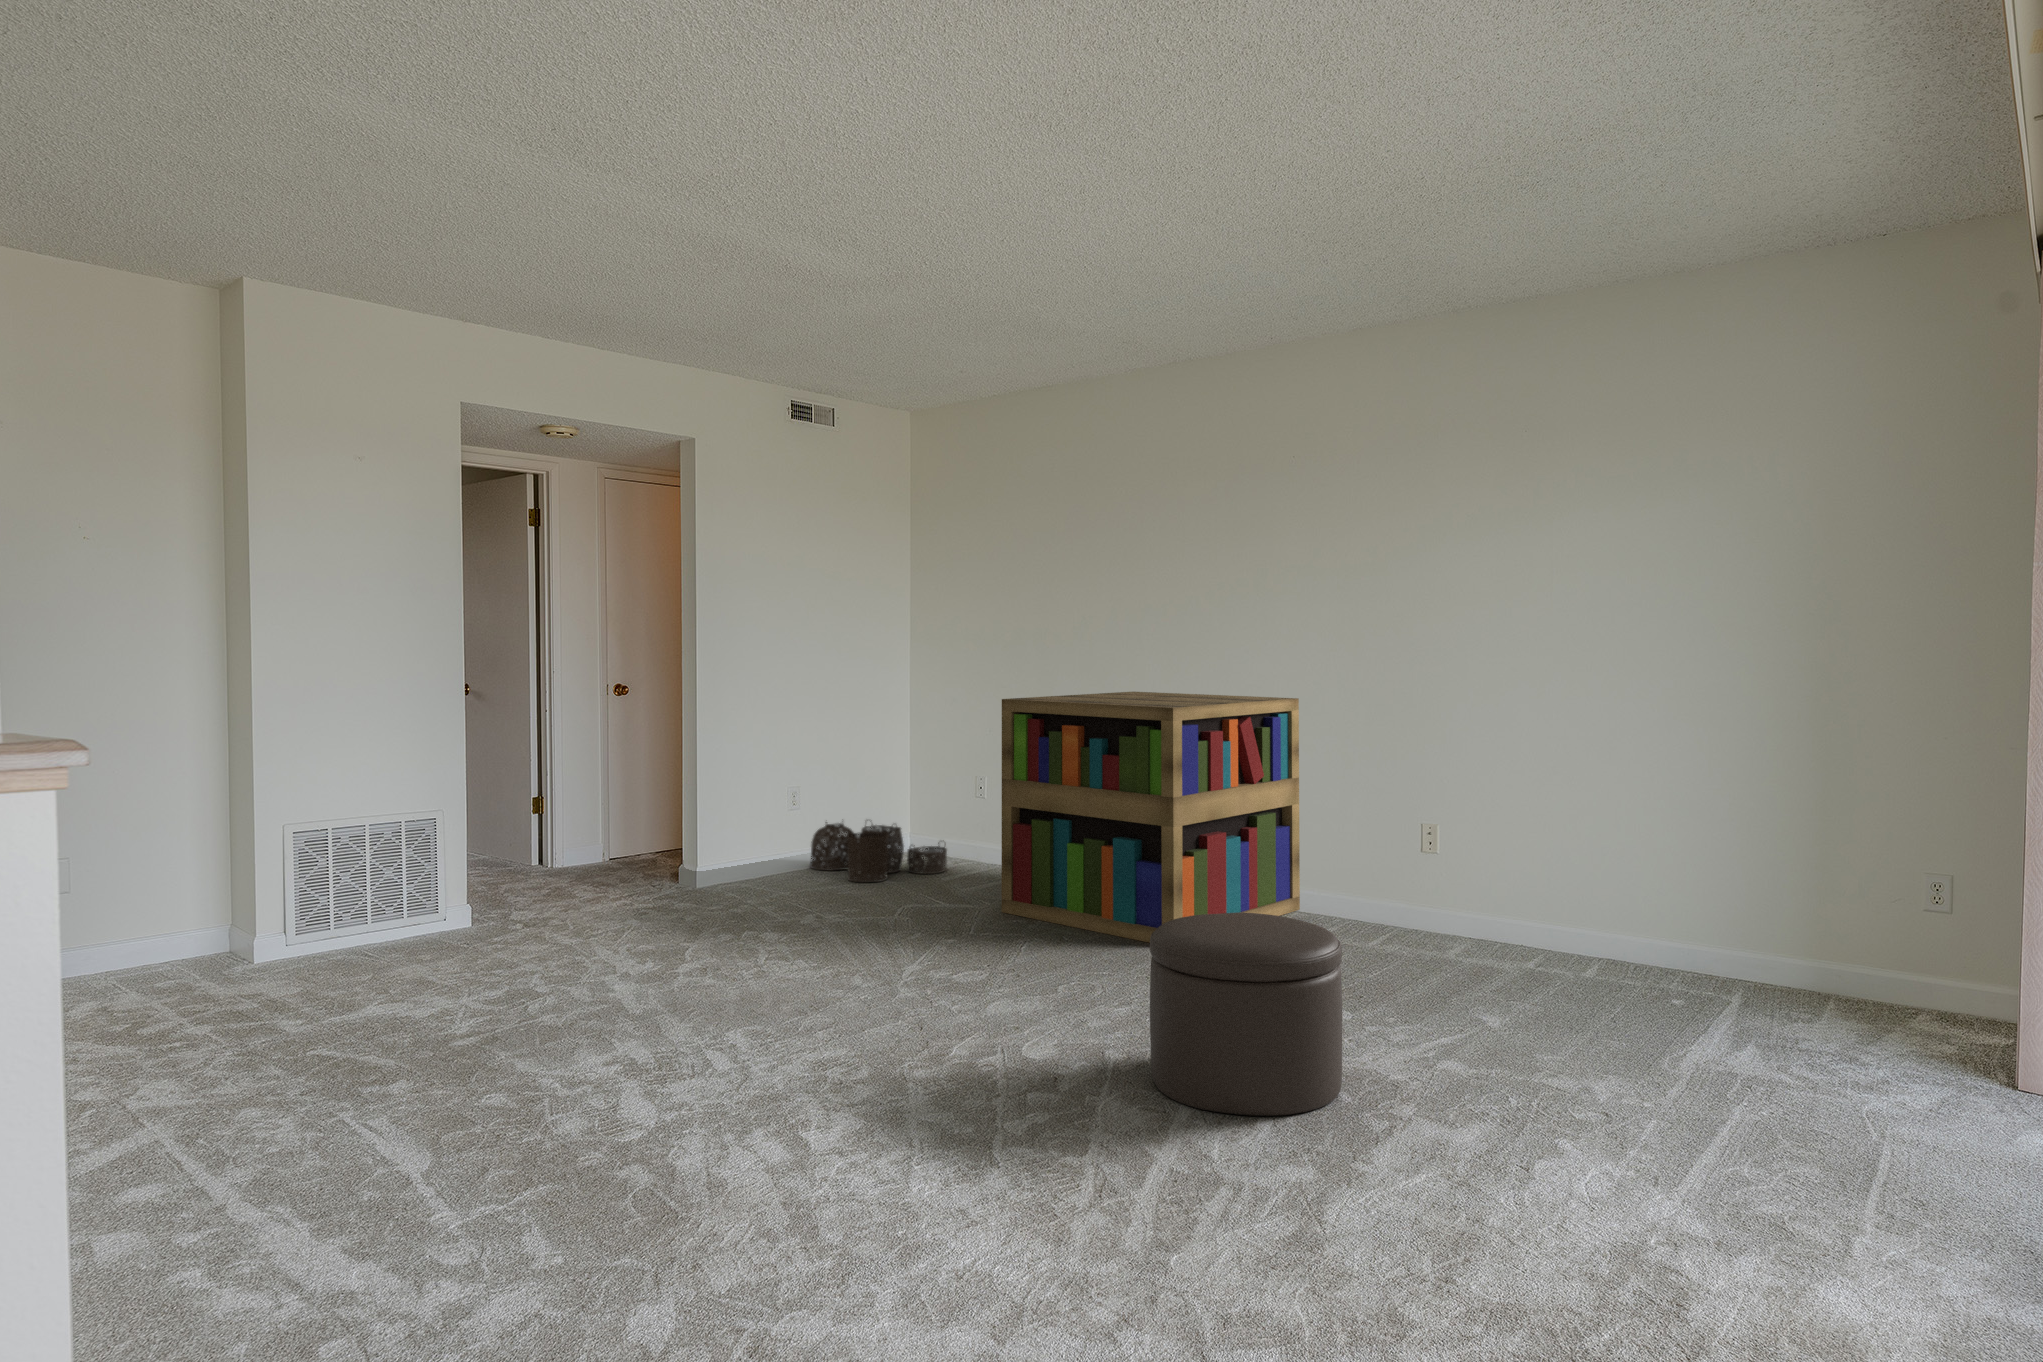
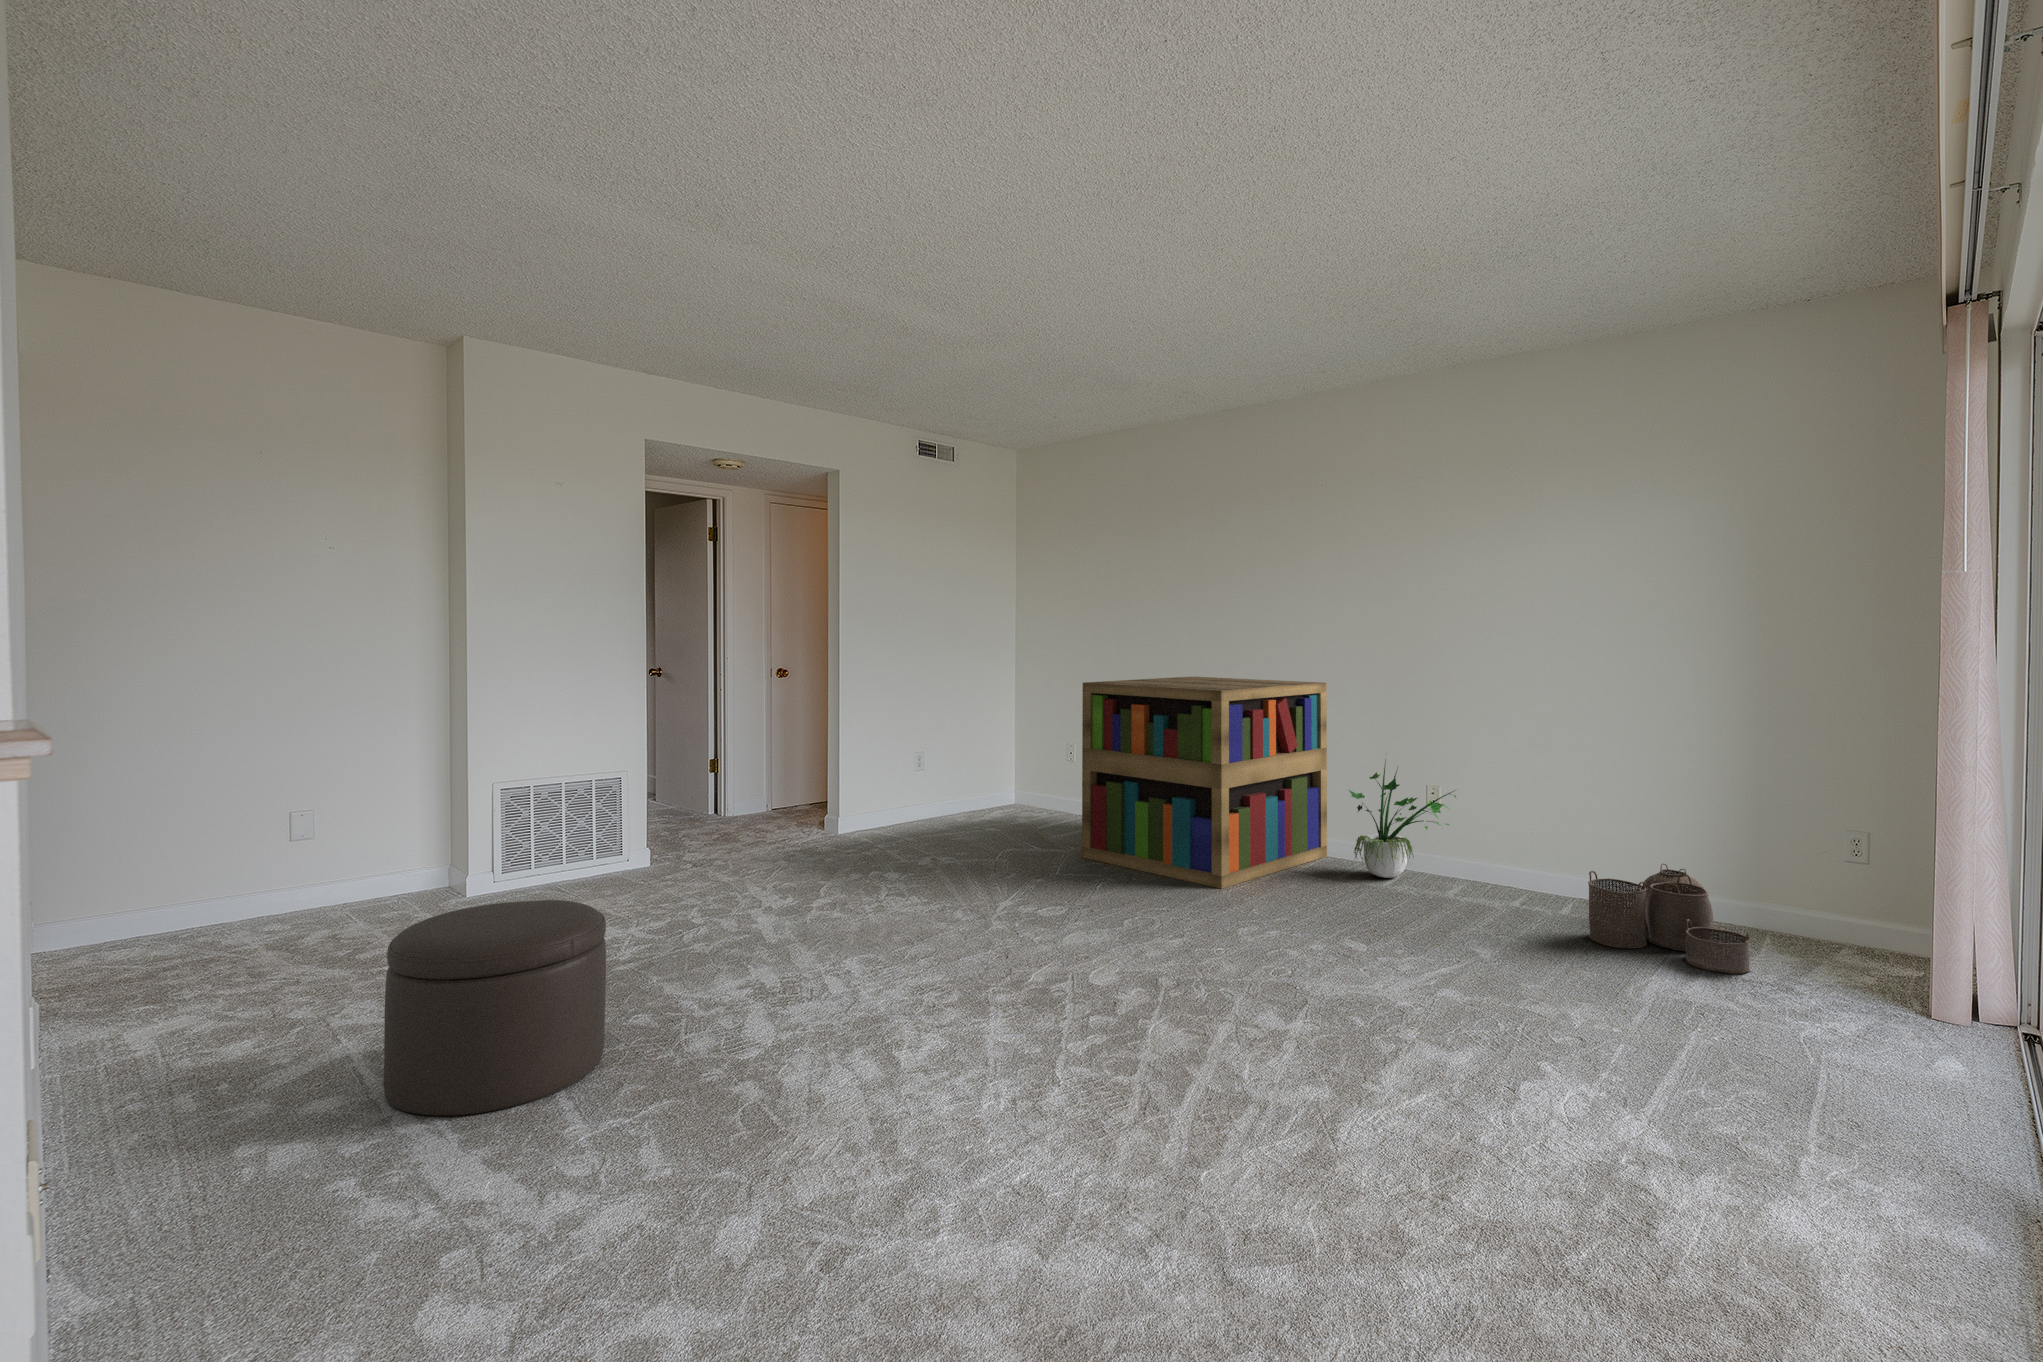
potted plant: none [1326,779,1464,934] -> present [1349,761,1456,878]
woven basket: present [810,822,947,882] -> present [1588,864,1750,974]
ottoman: present [1150,913,1342,1116] -> present [384,900,606,1116]

